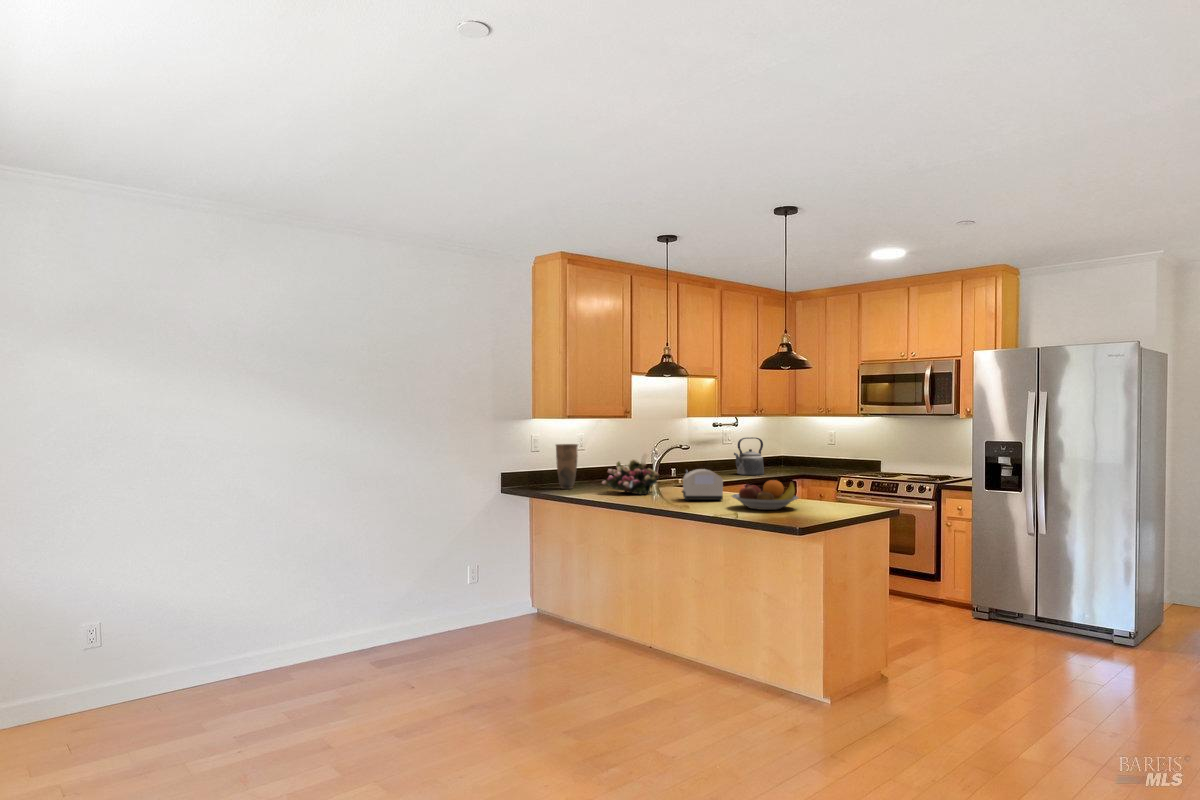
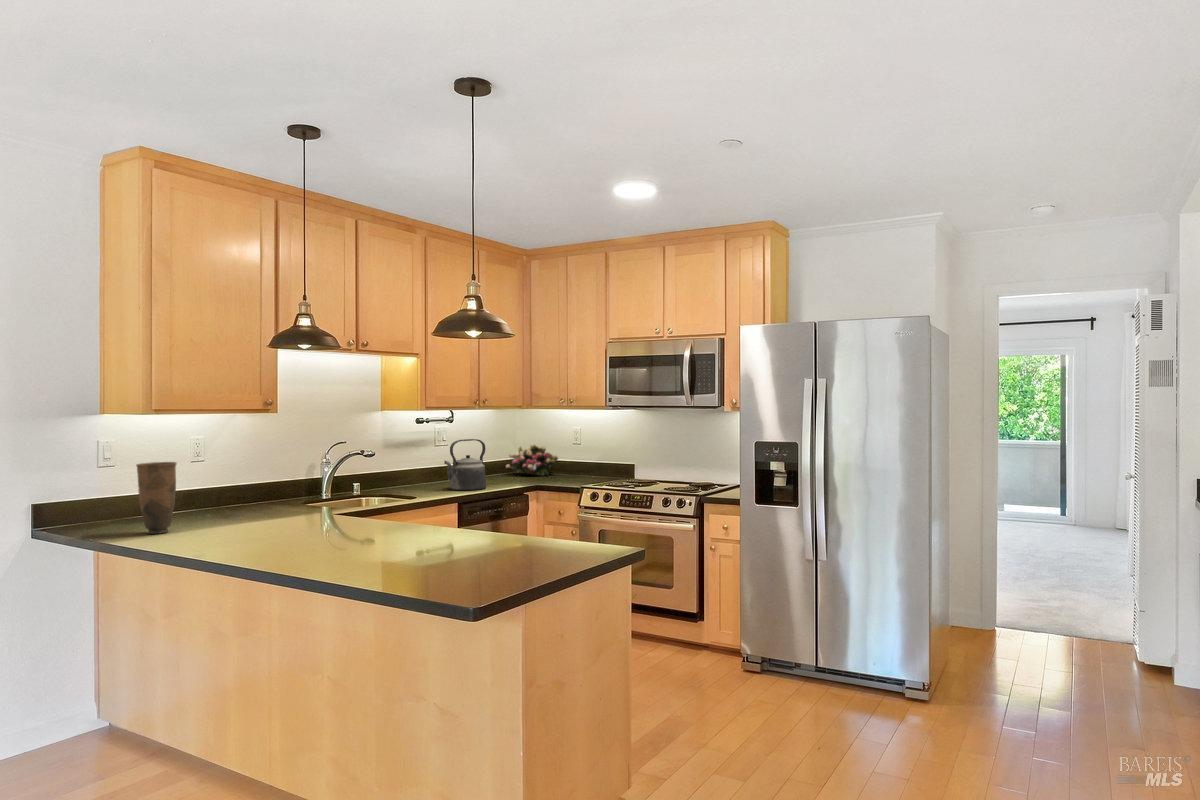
flower arrangement: present [602,459,659,495] -> present [506,444,558,476]
toaster: present [682,469,723,501] -> none [319,501,385,555]
fruit bowl: present [732,480,798,510] -> none [383,522,490,572]

